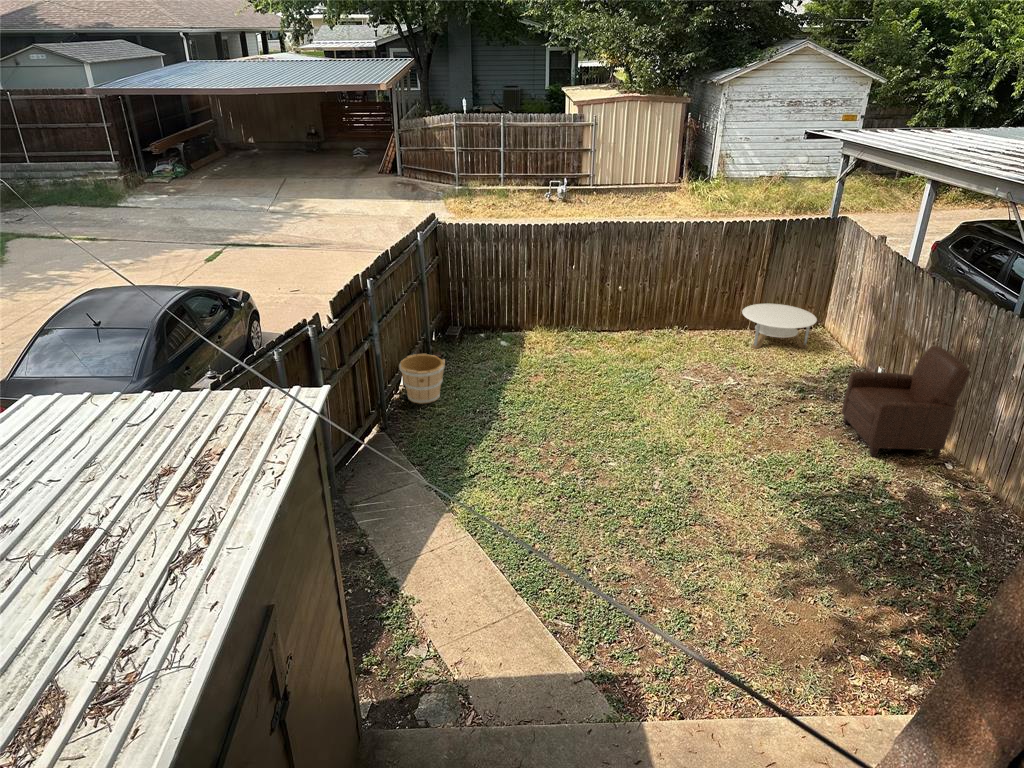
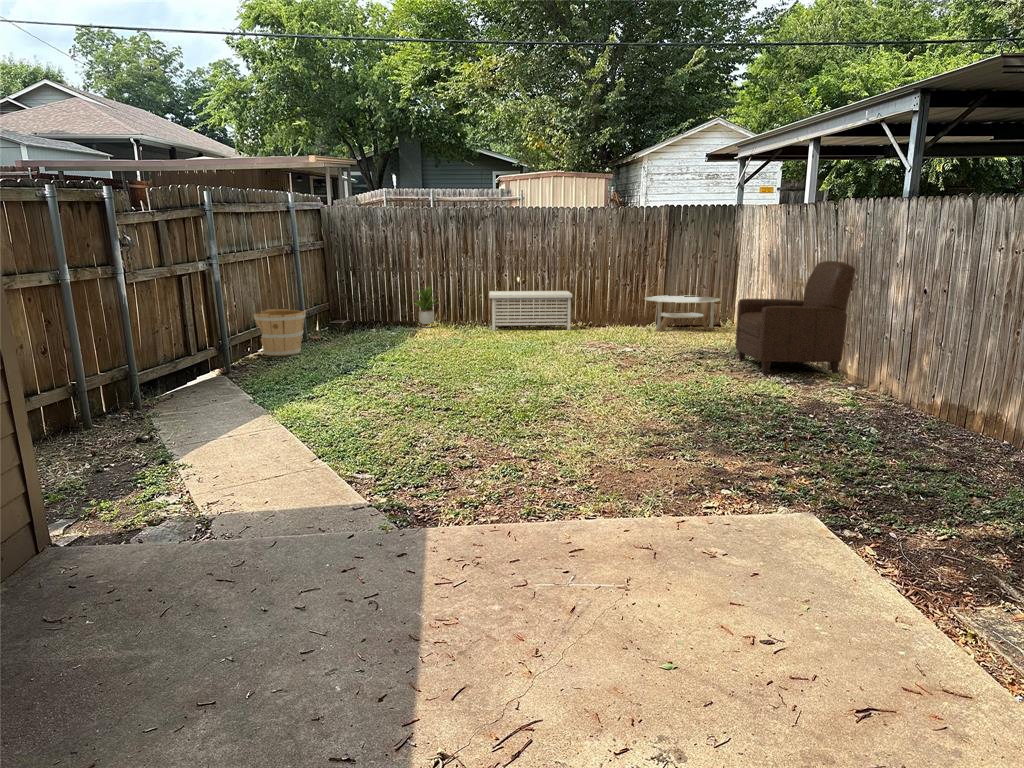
potted plant: none [520,293,547,335] -> present [414,286,437,328]
storage bench: none [593,299,676,344] -> present [489,291,573,331]

